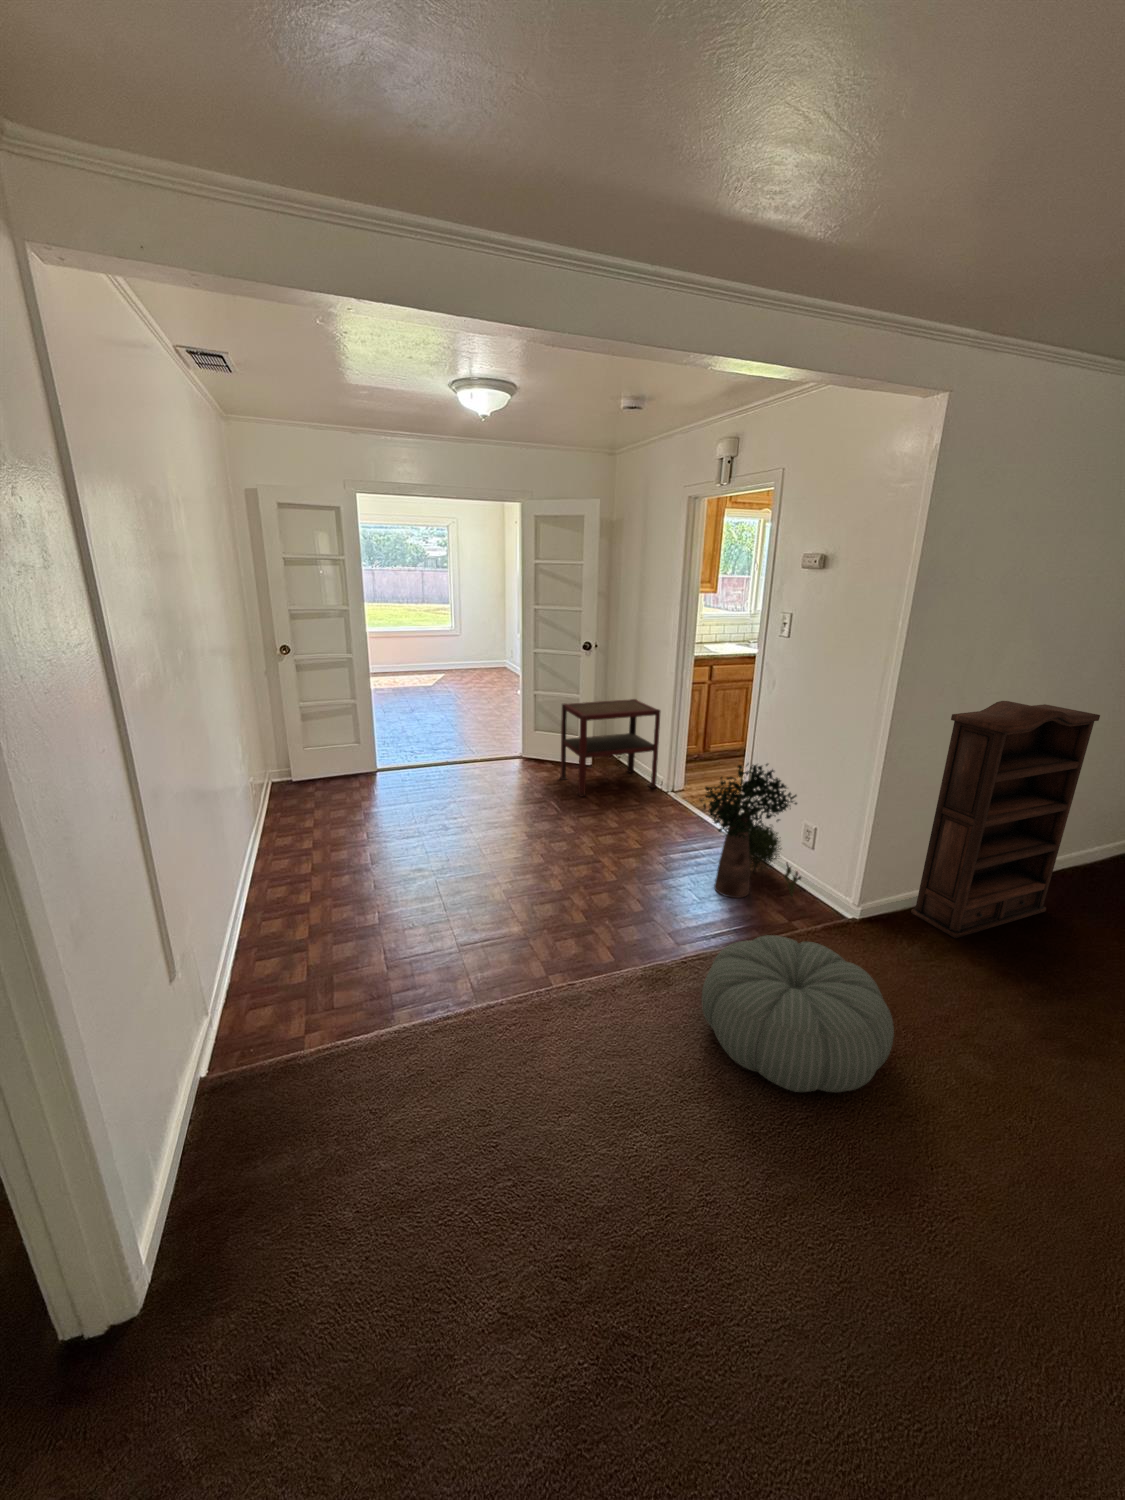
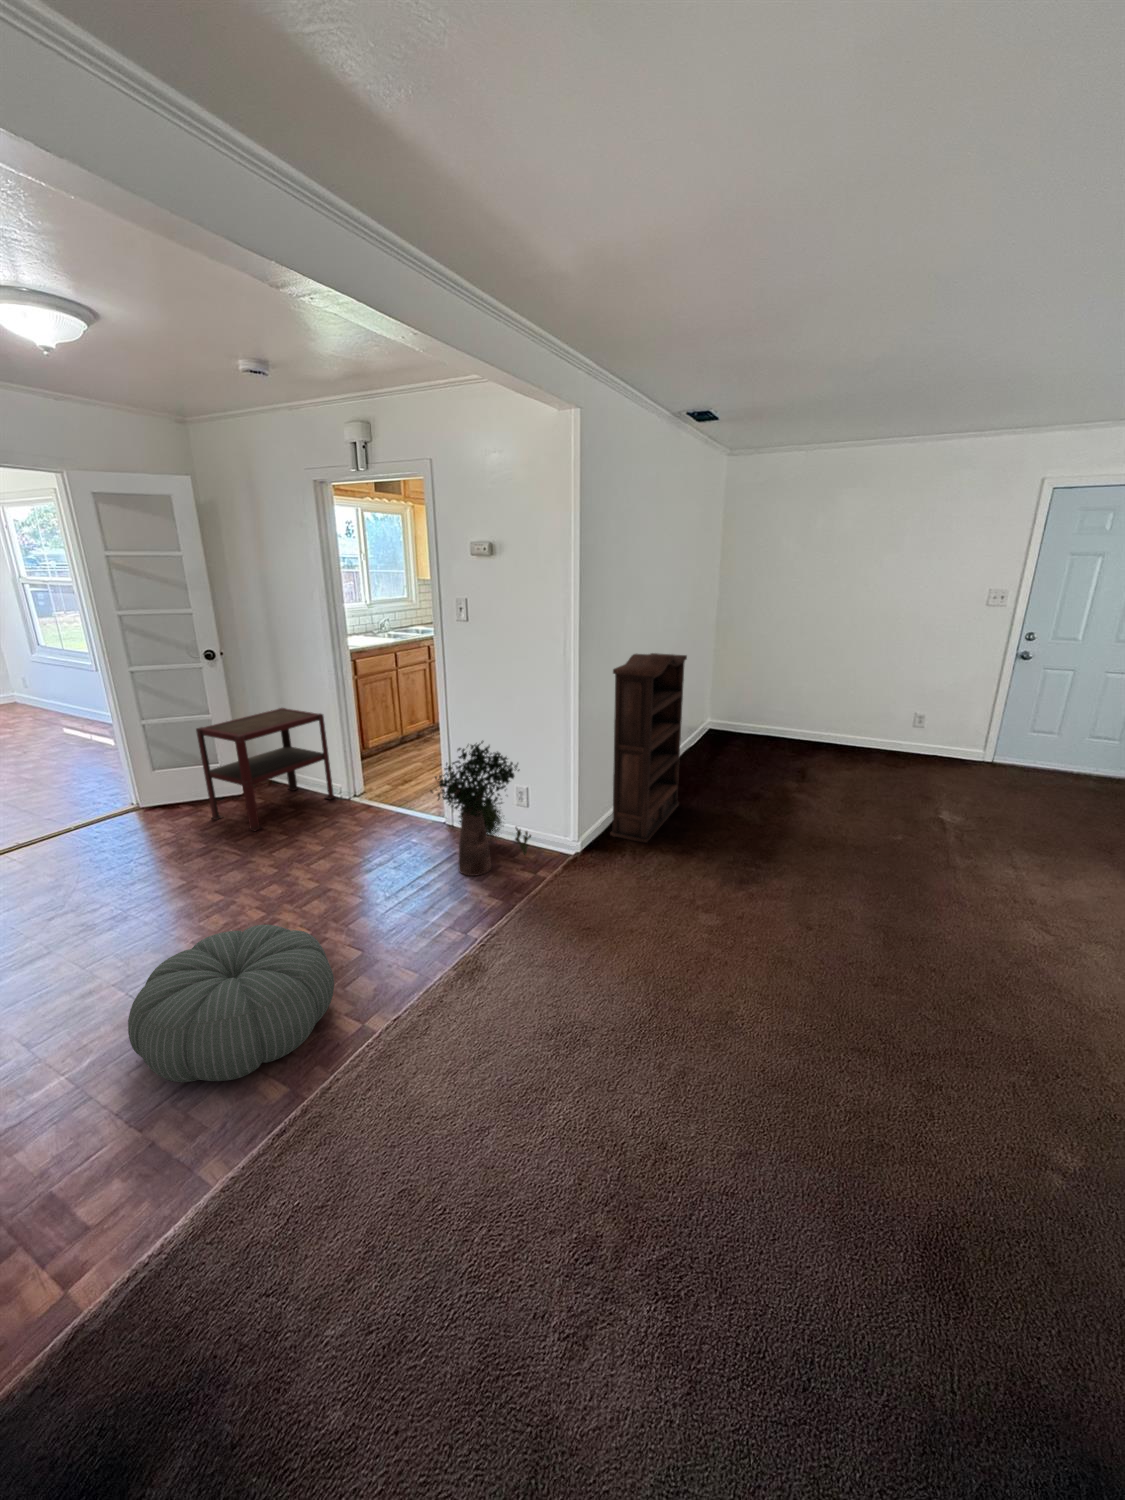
pouf: present [701,935,894,1092] -> present [128,925,334,1082]

